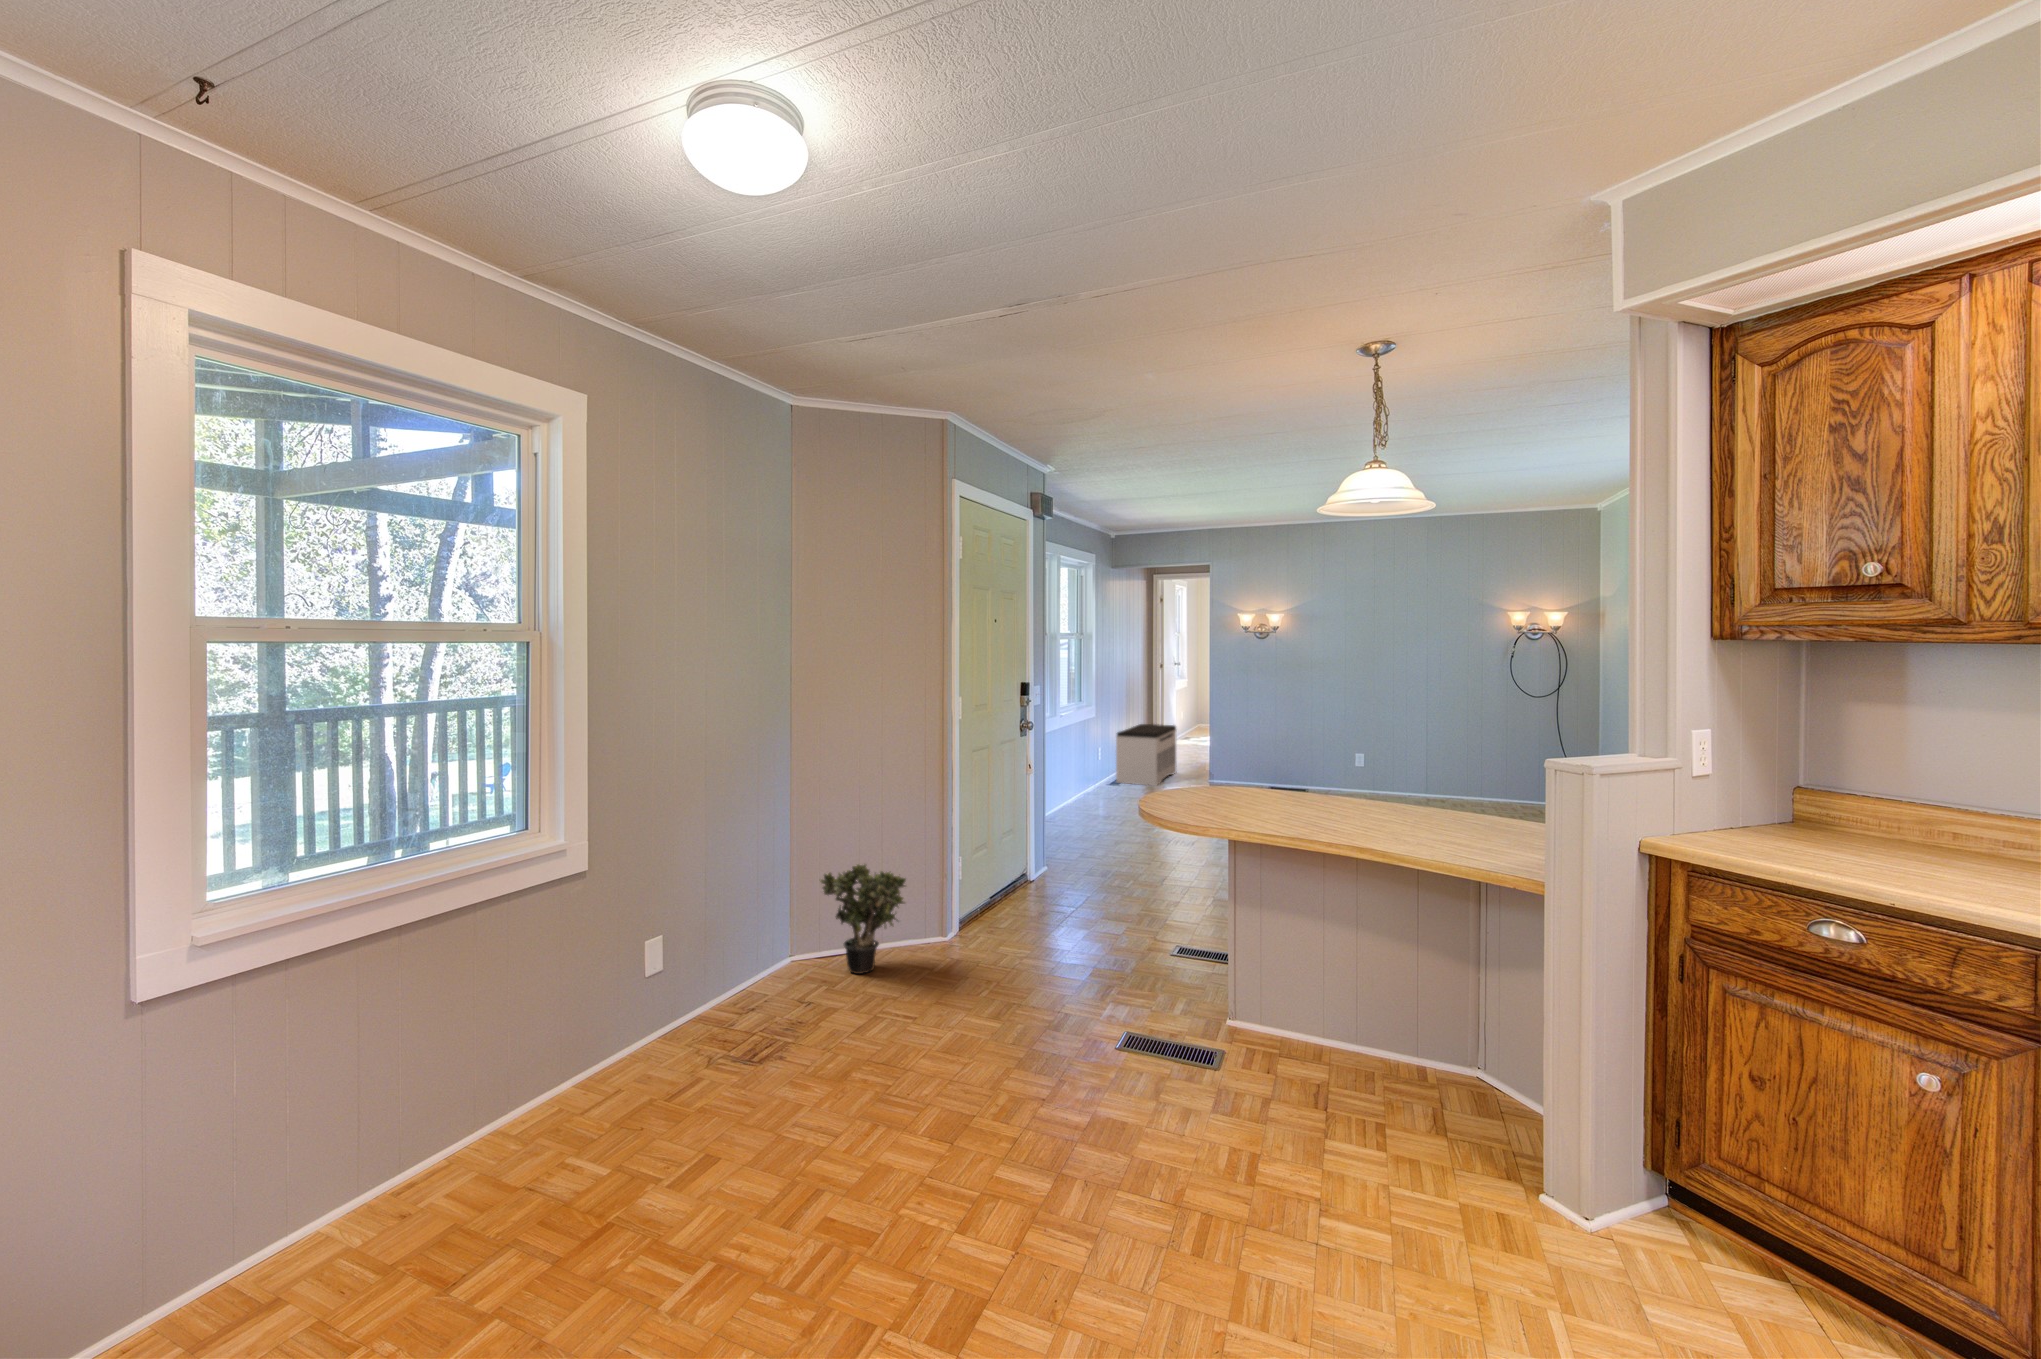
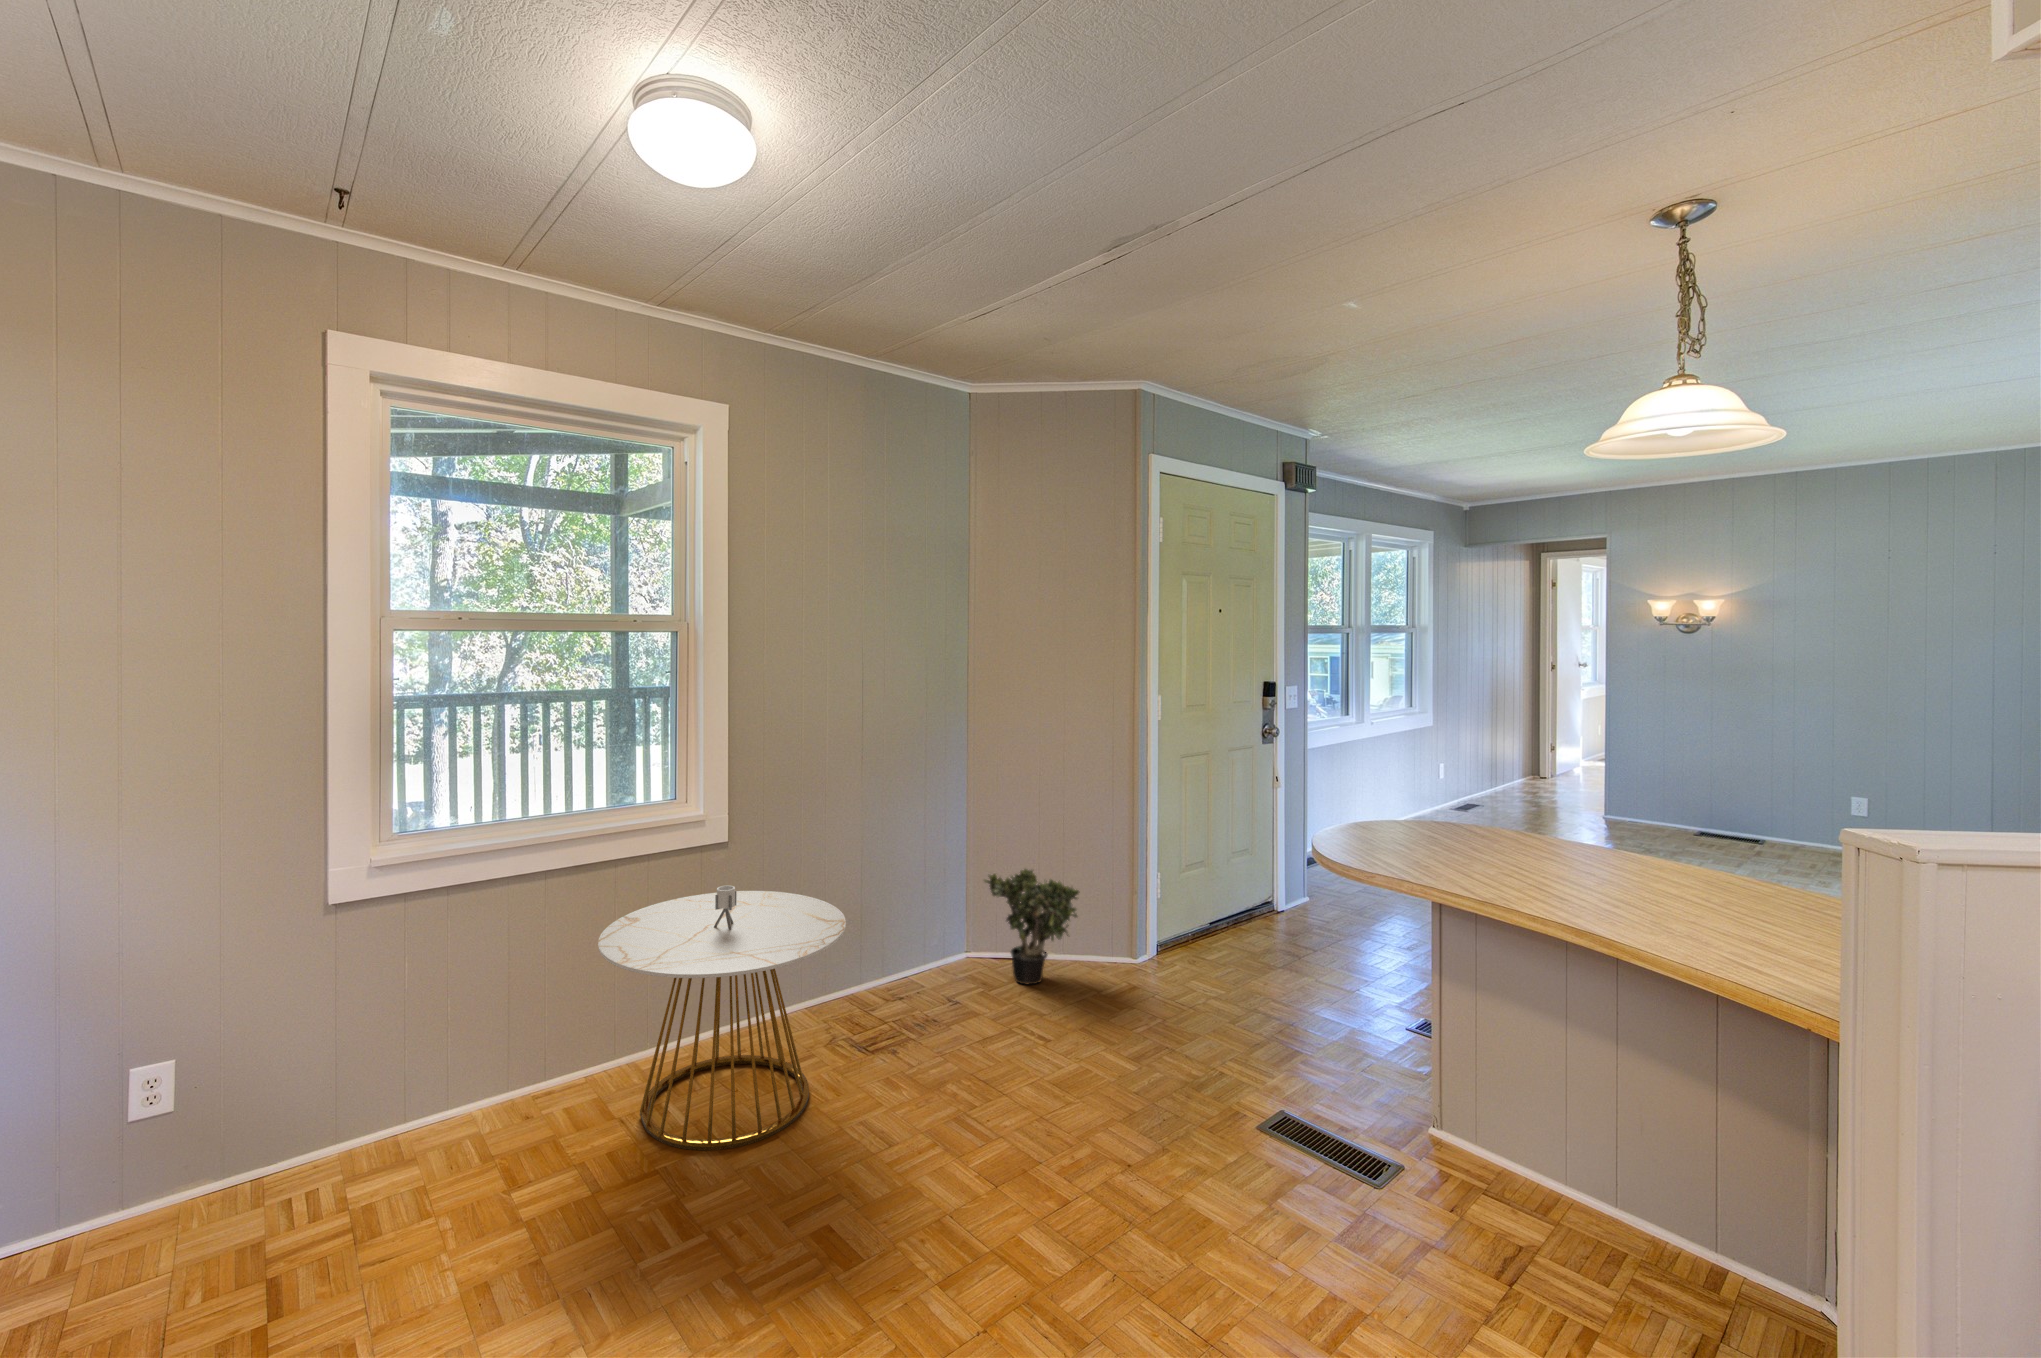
bench: present [1116,724,1176,786] -> none [1465,740,1563,818]
side table: none [491,911,764,1198] -> present [598,886,846,1150]

